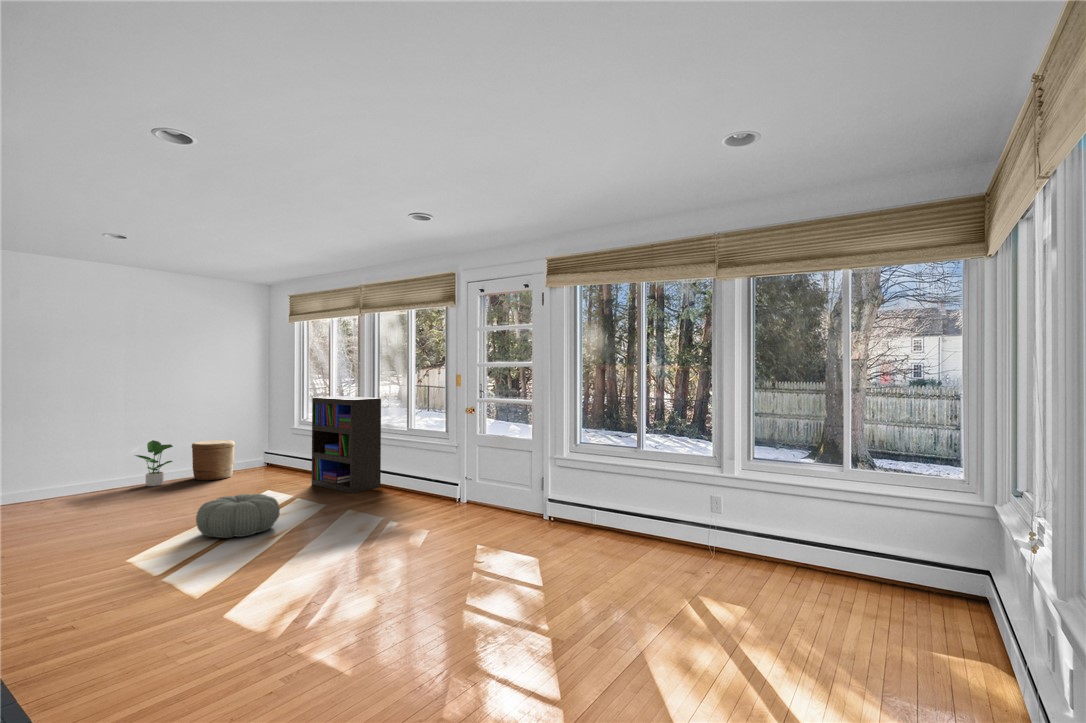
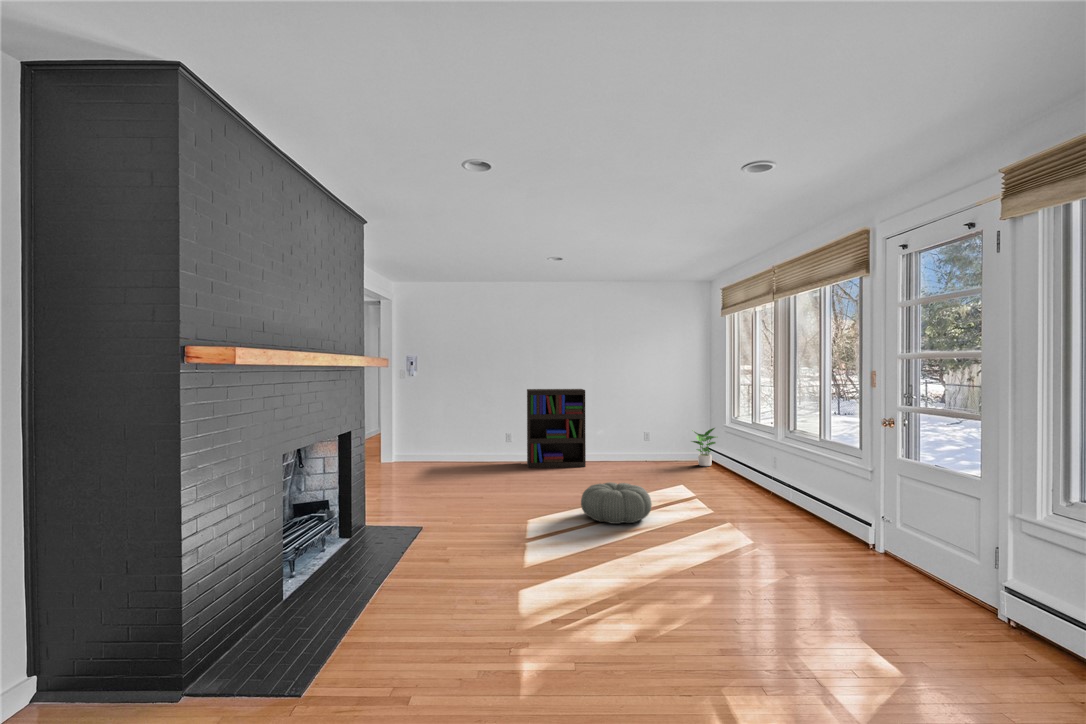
bookshelf: present [312,396,381,494] -> present [527,389,586,468]
potted plant: present [135,440,173,486] -> present [691,428,716,466]
woven basket: present [192,440,235,480] -> none [638,430,672,467]

